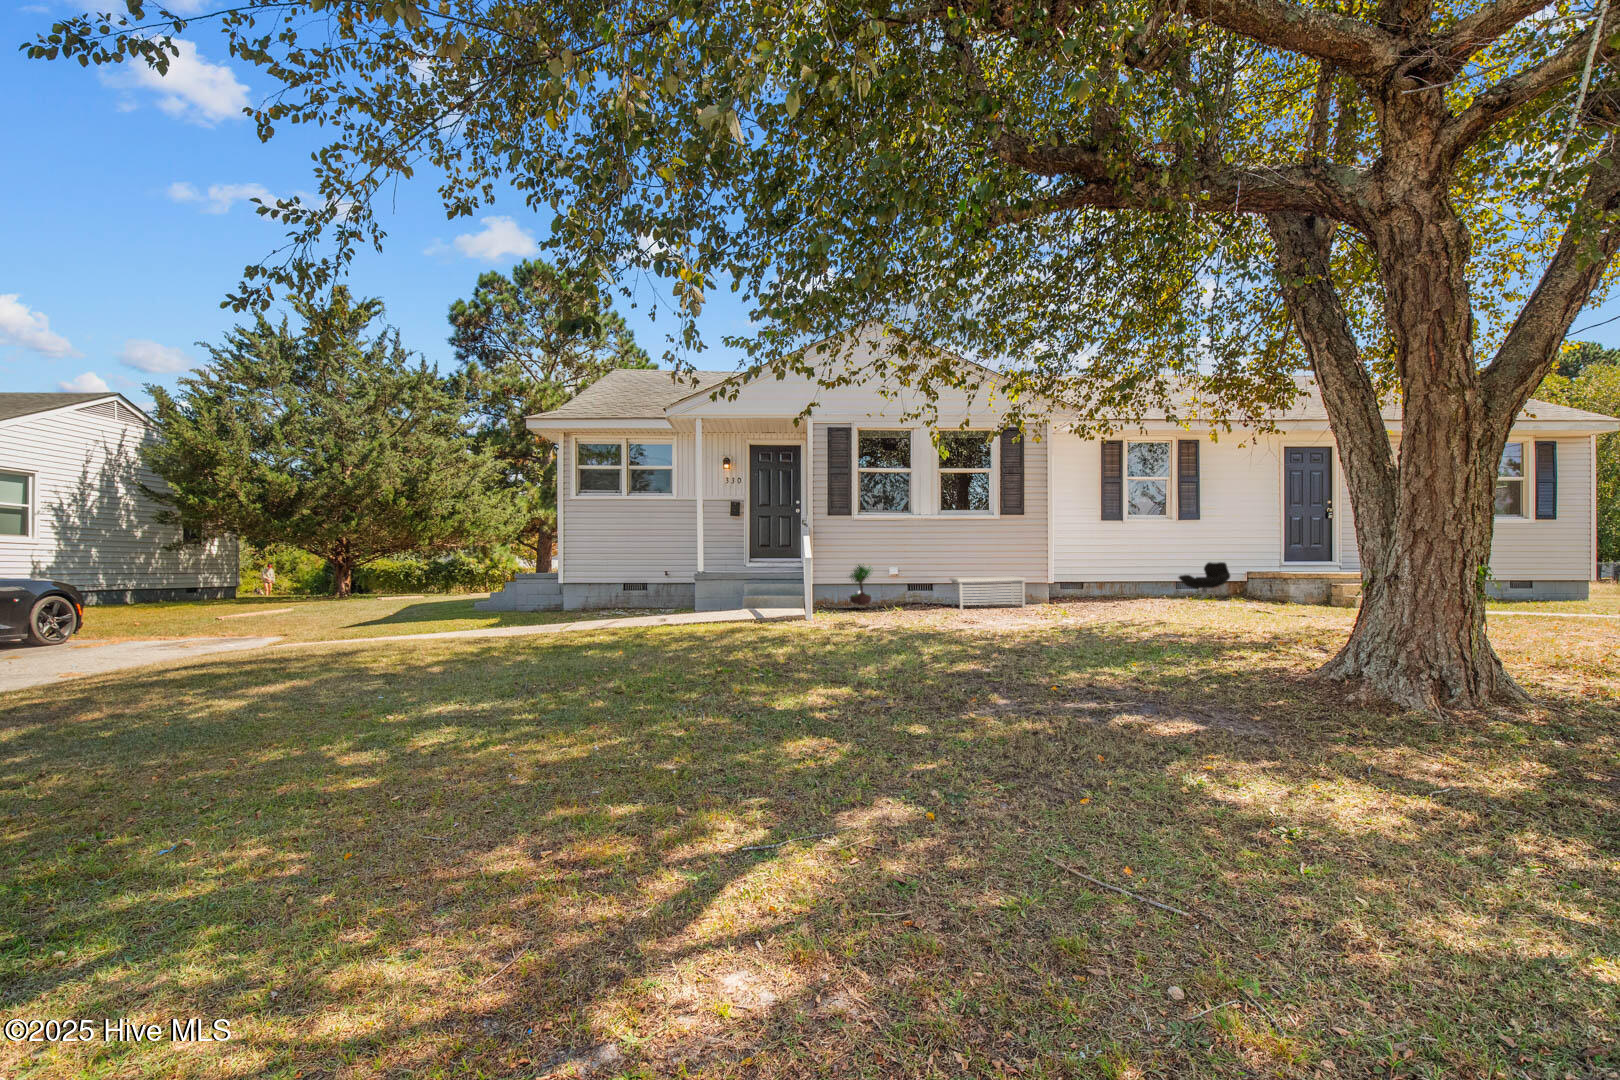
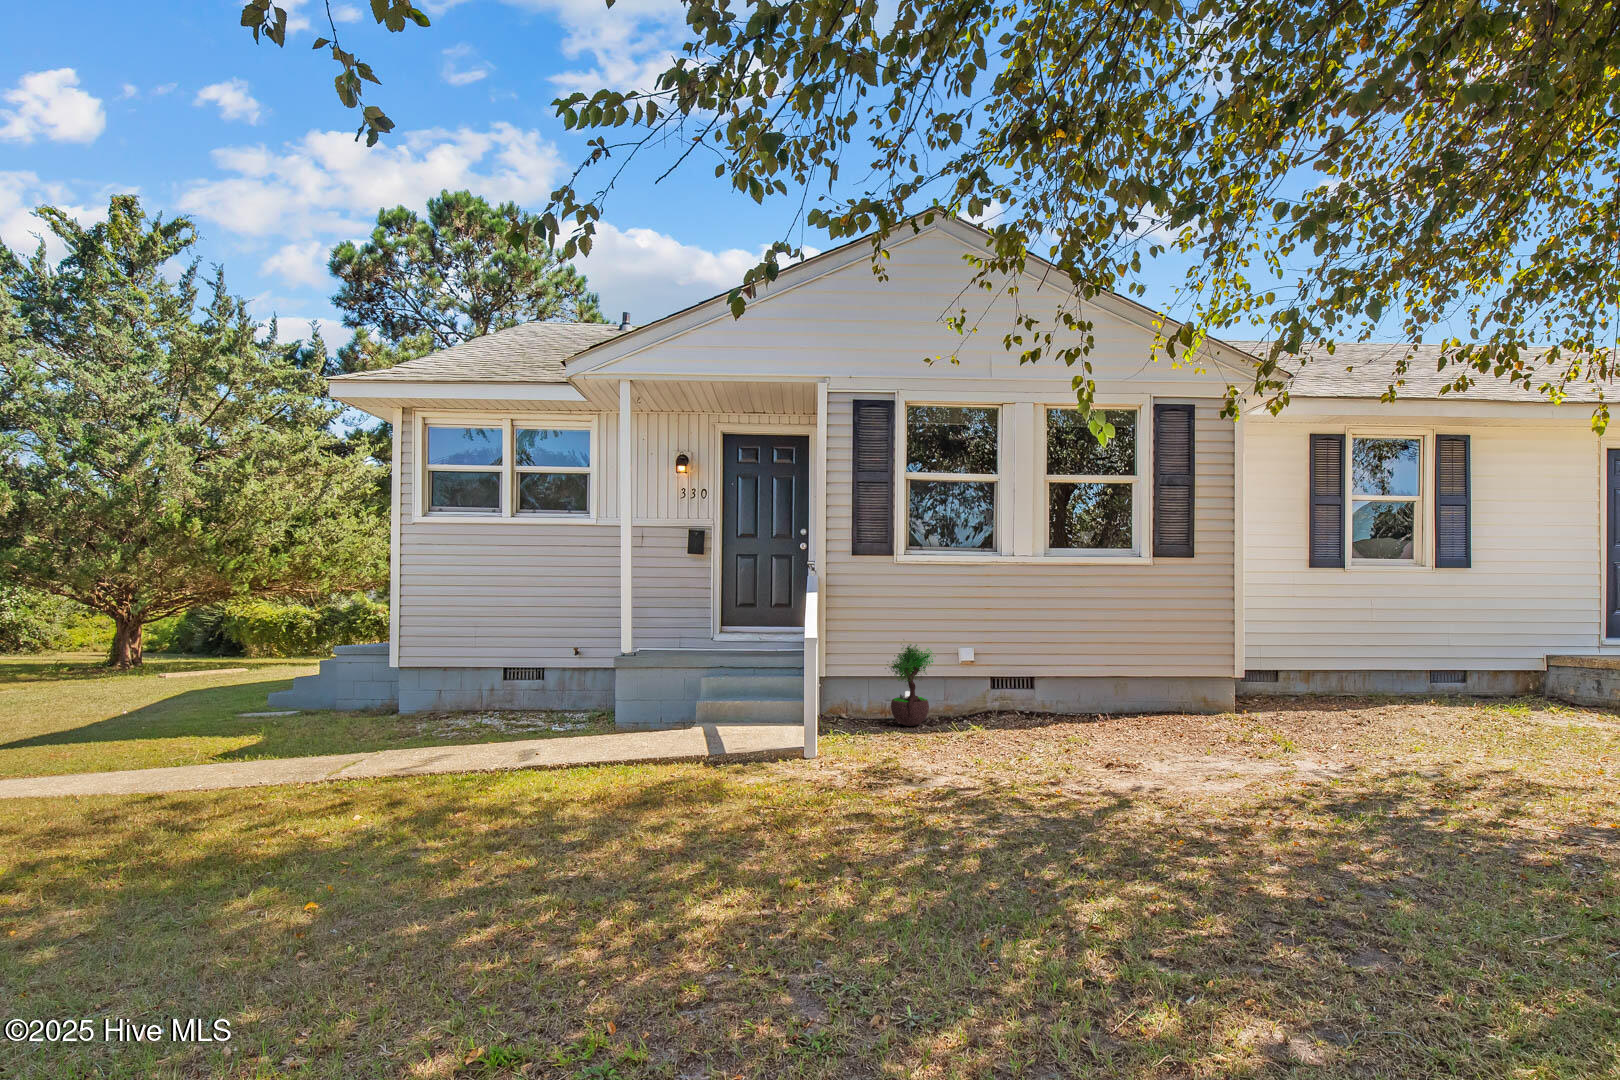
lounge chair: present [1179,562,1230,599] -> none [1445,640,1538,710]
storage bench: present [949,576,1026,609] -> none [1063,666,1209,731]

